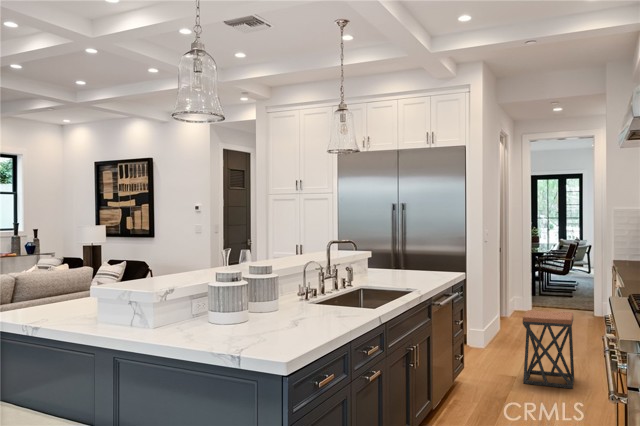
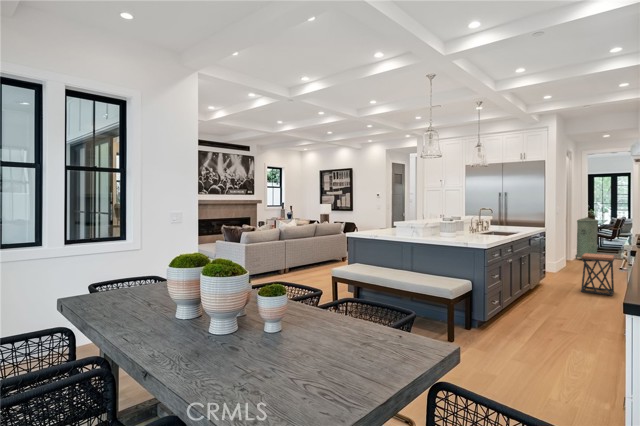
trash can: none [514,241,545,313] -> present [575,217,598,259]

